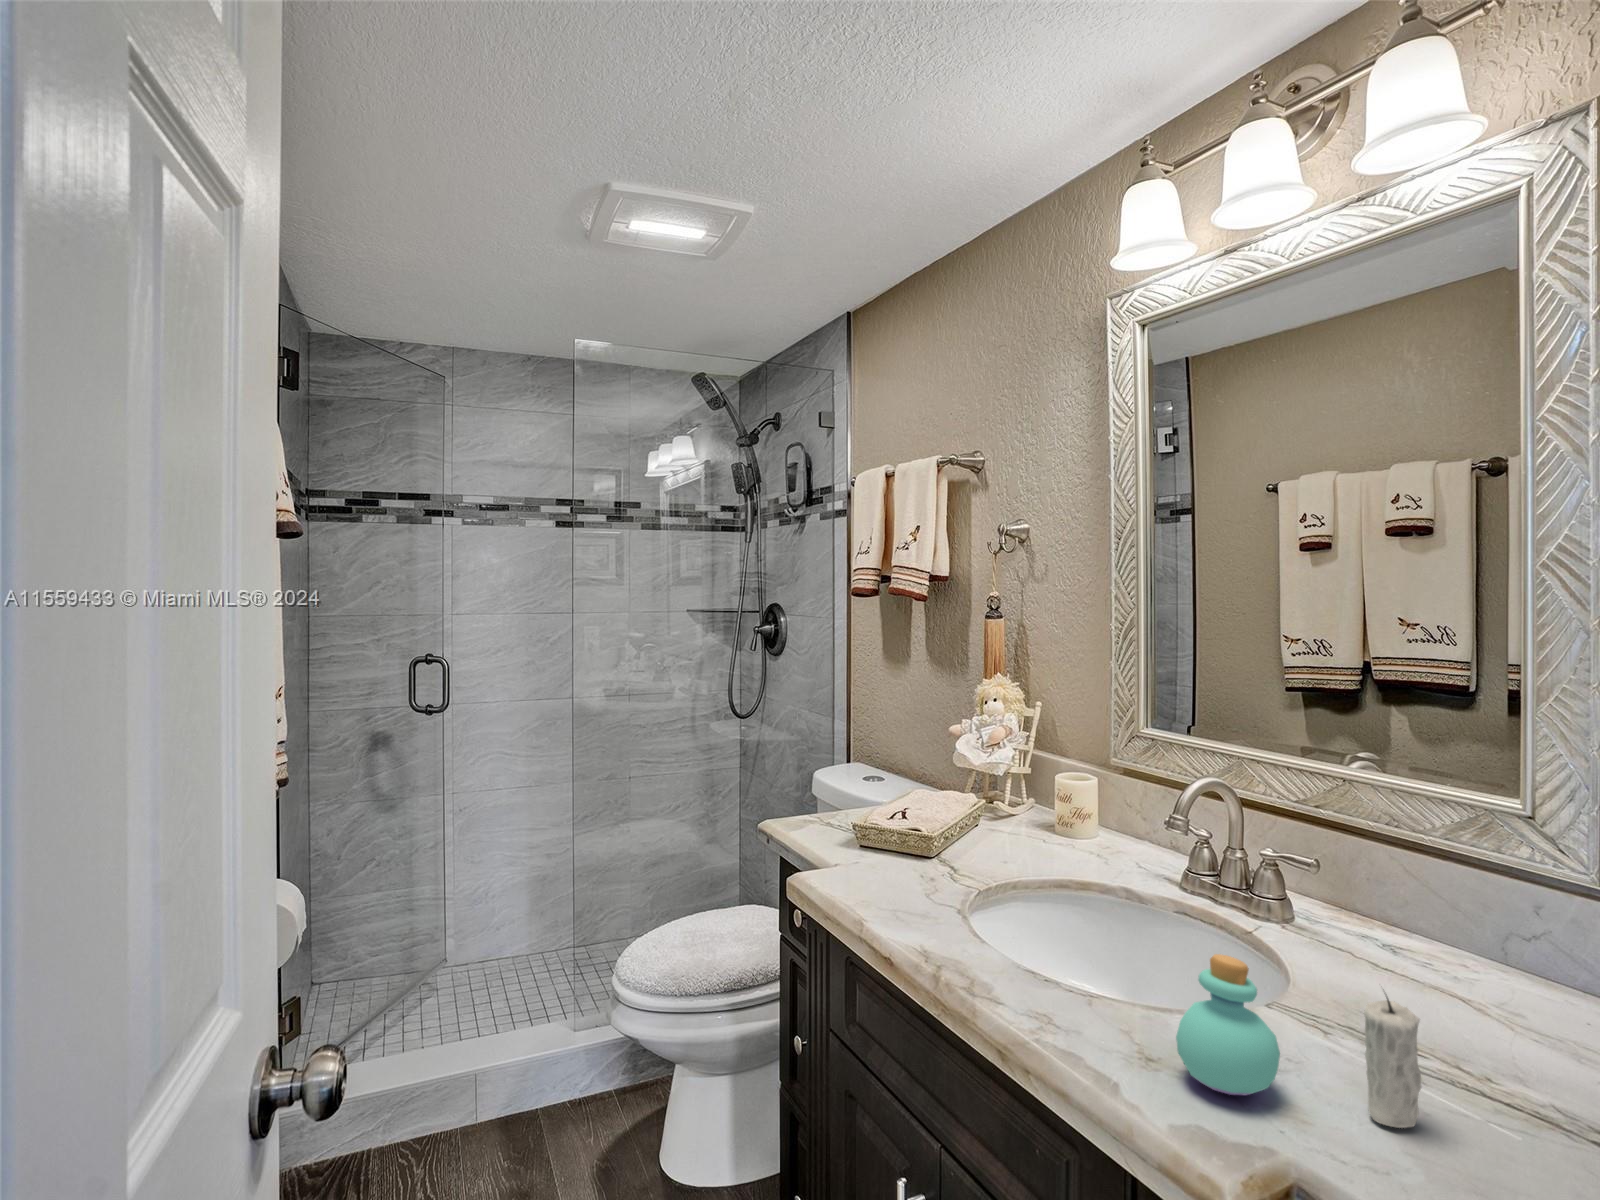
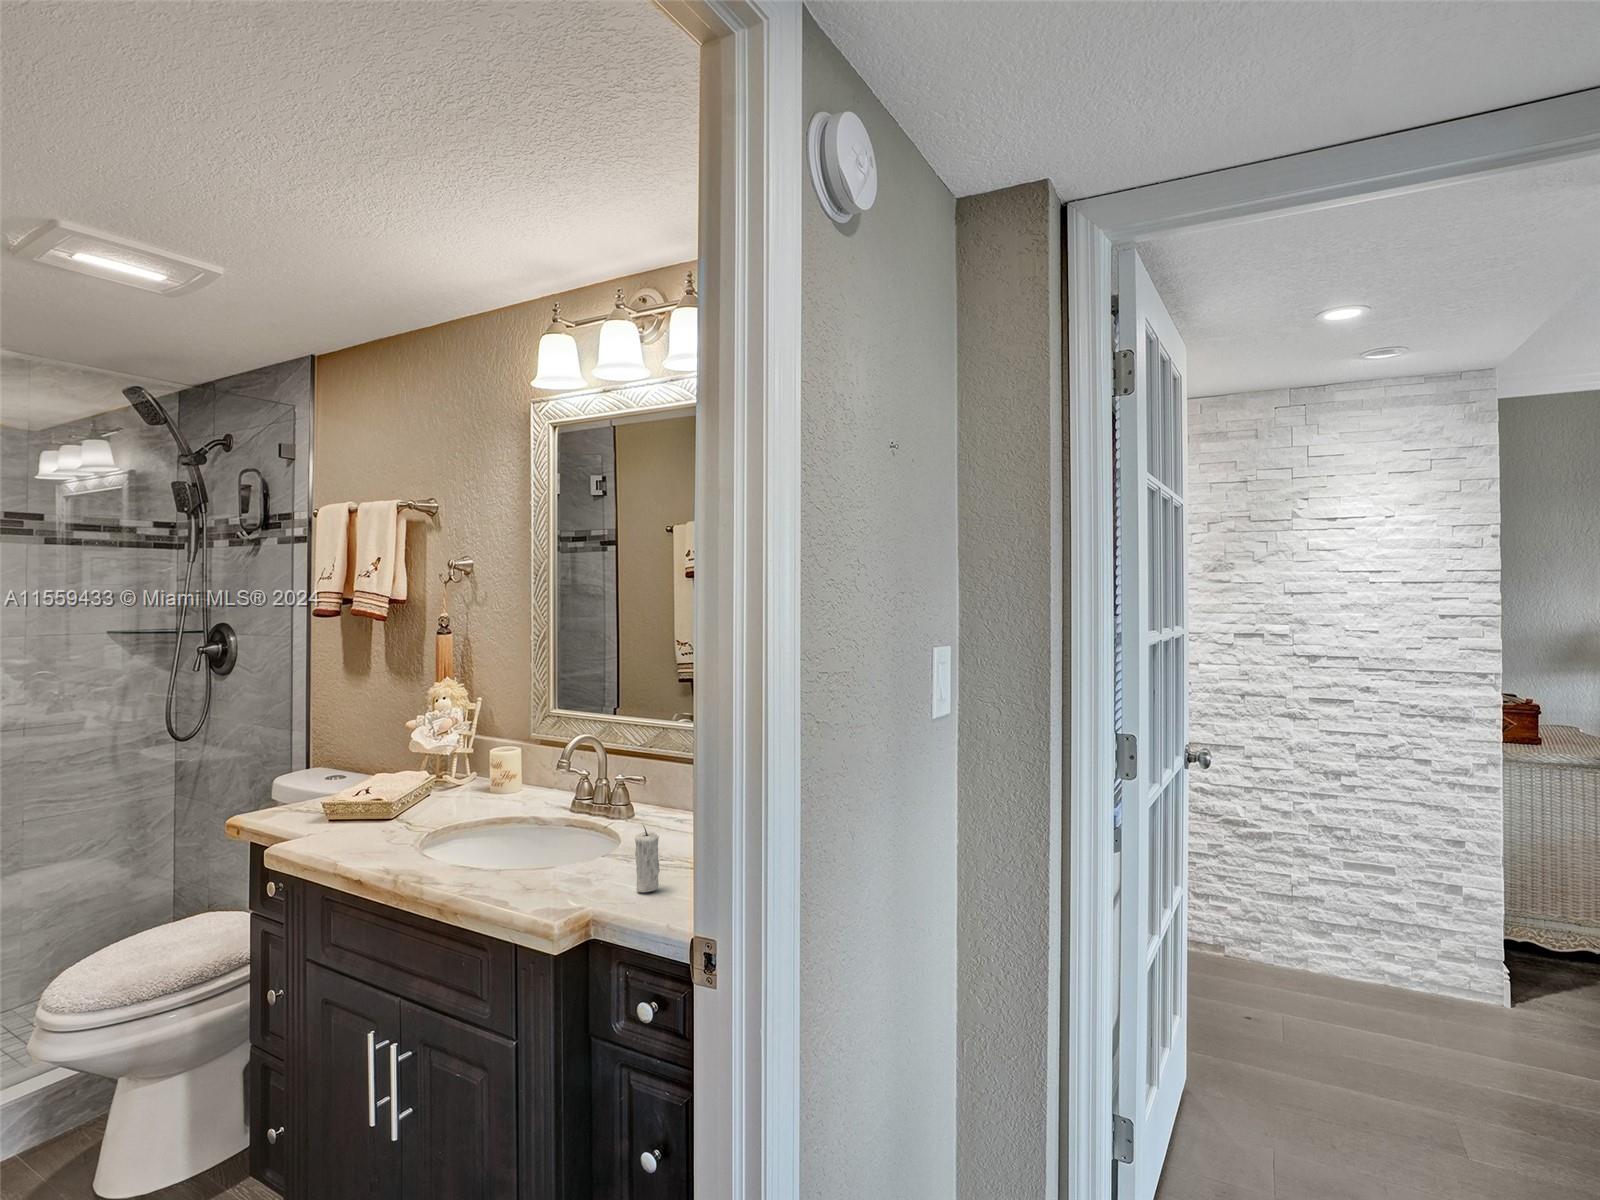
perfume bottle: present [1176,954,1280,1095] -> none [543,823,596,896]

